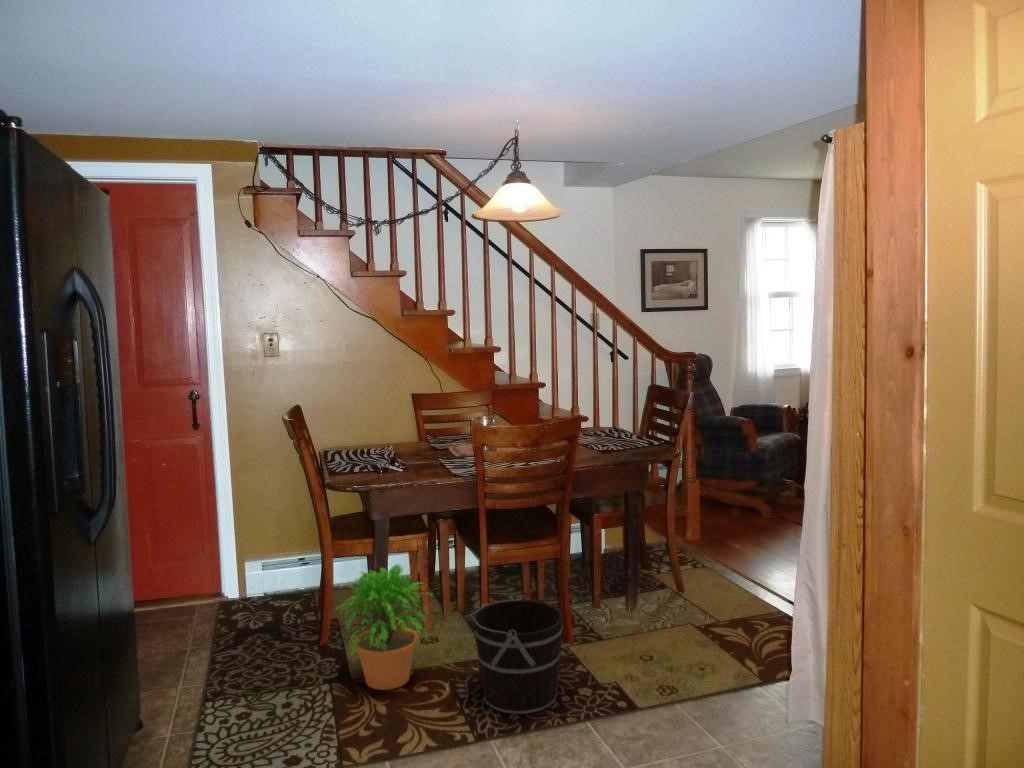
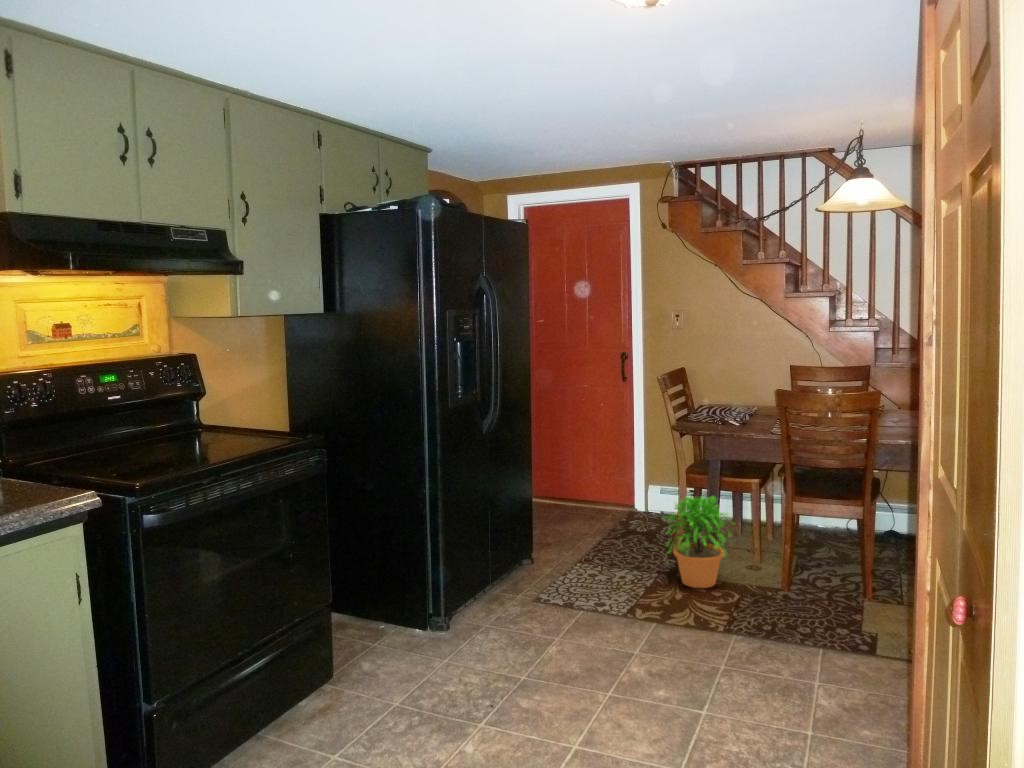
bucket: present [470,595,564,714] -> none [749,539,829,631]

